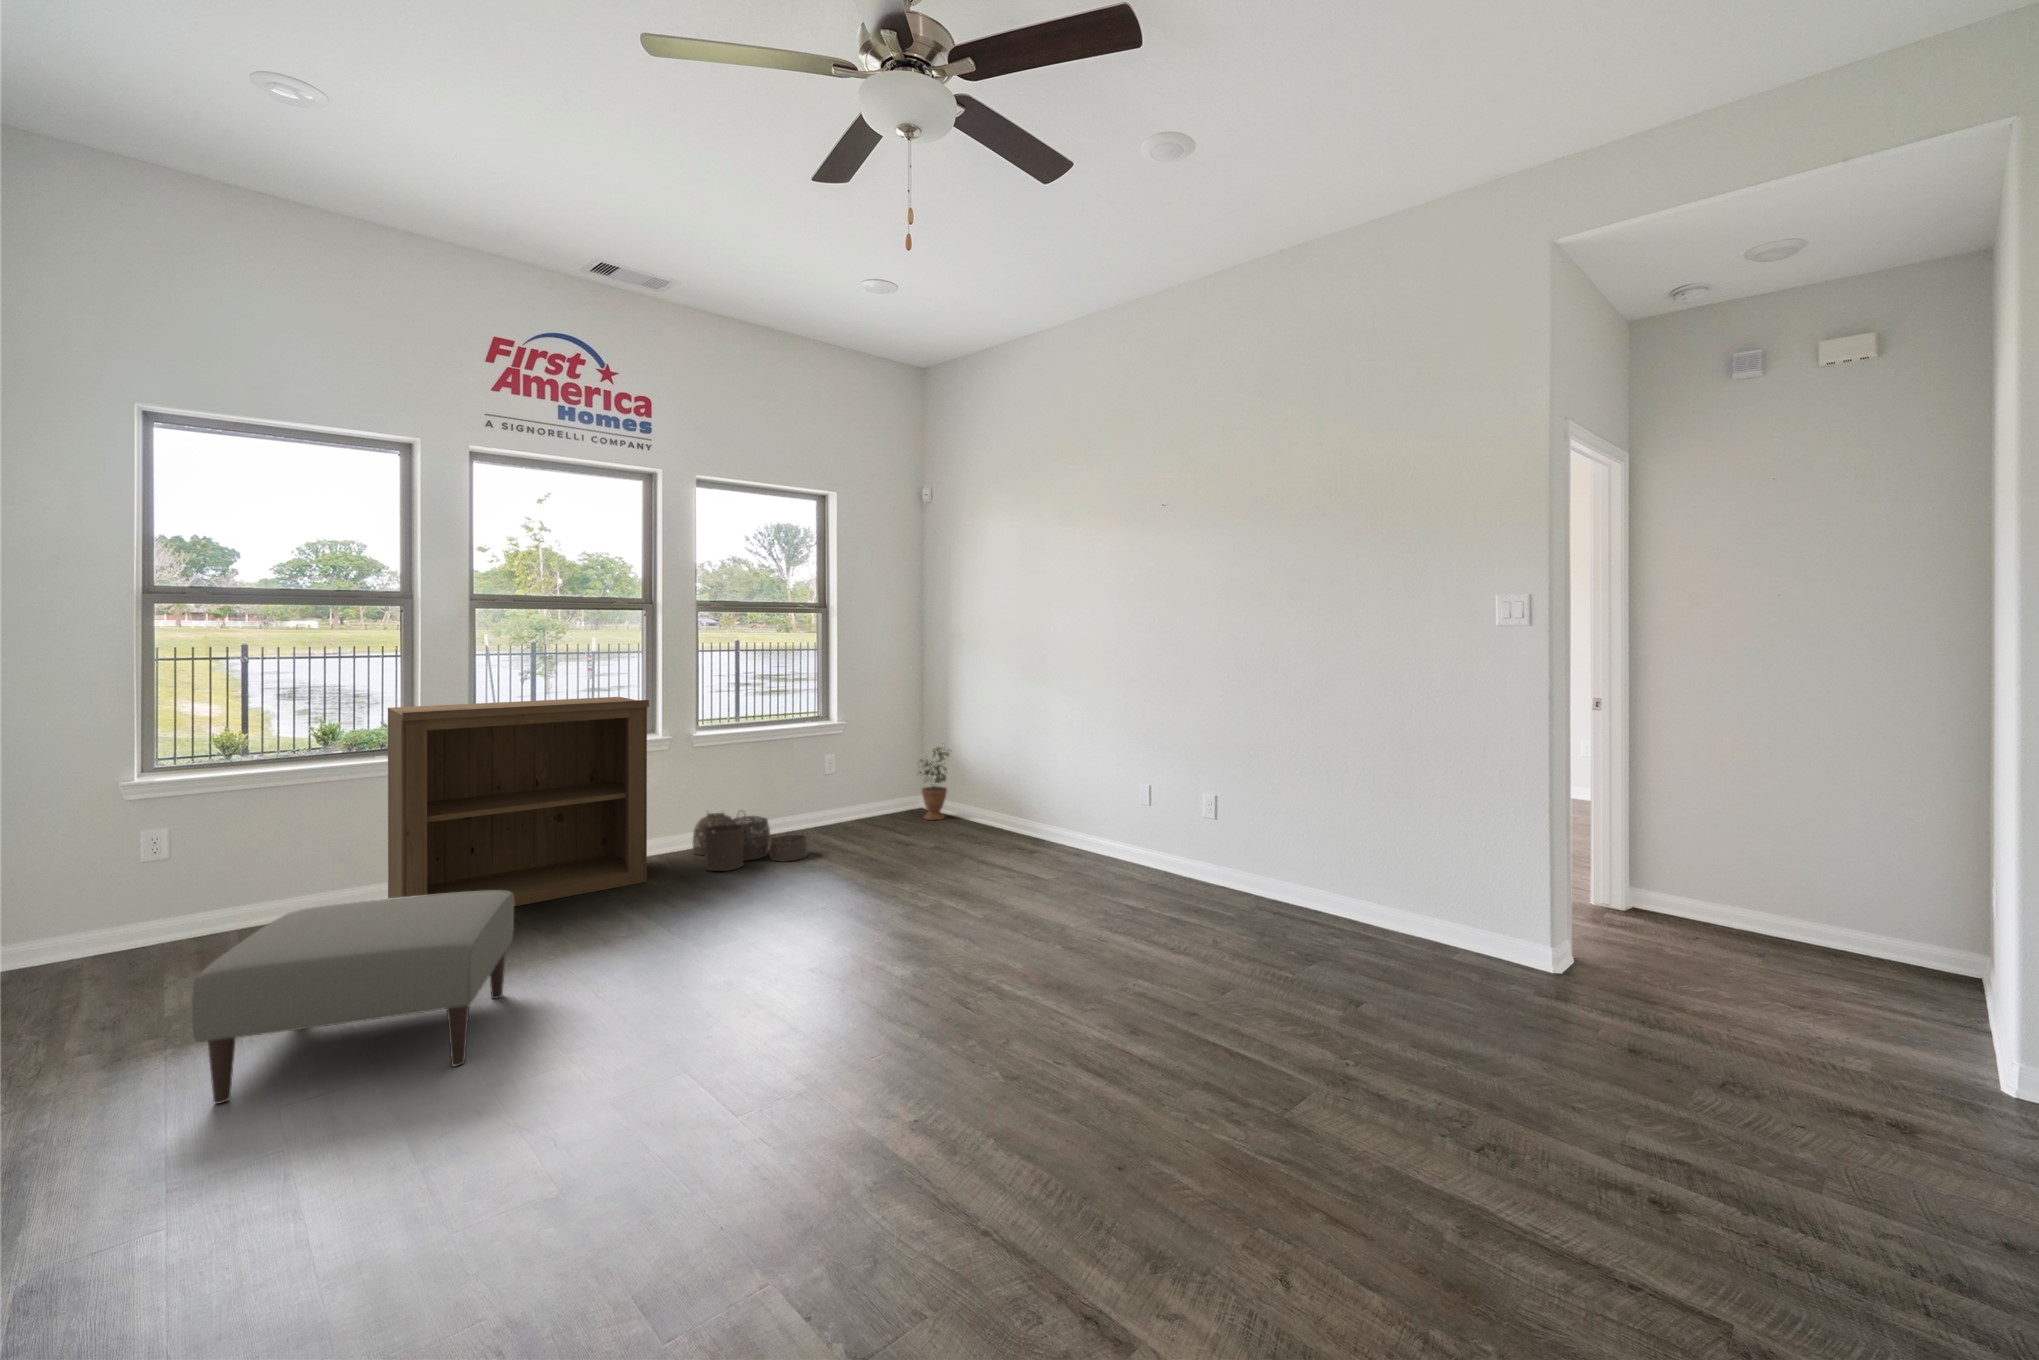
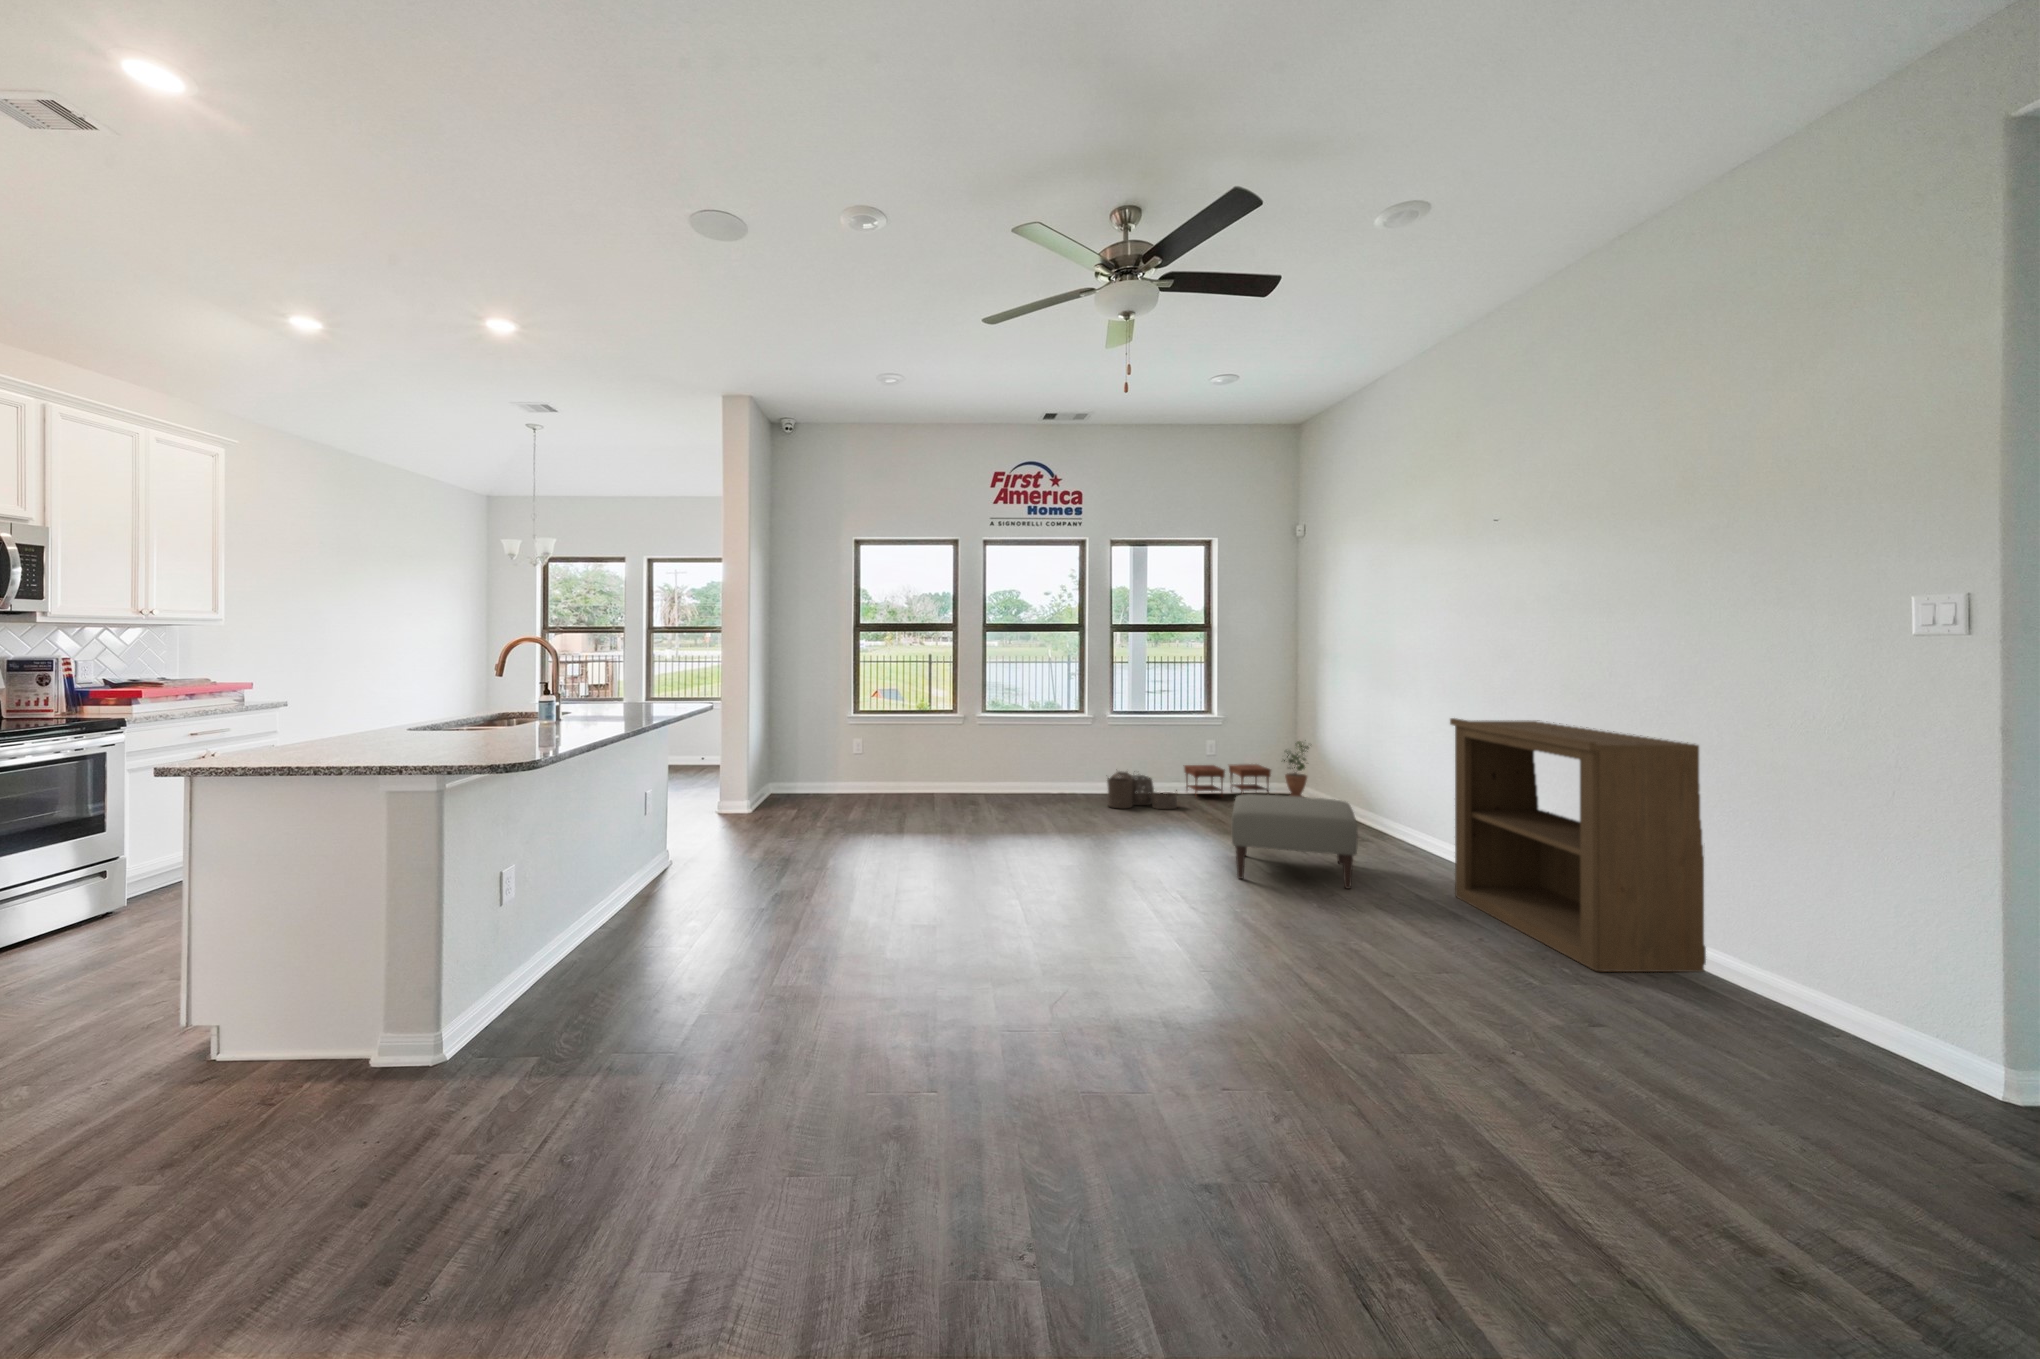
bookshelf: present [388,697,649,906] -> present [1450,718,1706,972]
side table: none [795,780,907,836] -> present [1184,764,1271,795]
ottoman: present [192,891,514,1104] -> present [1232,794,1358,889]

